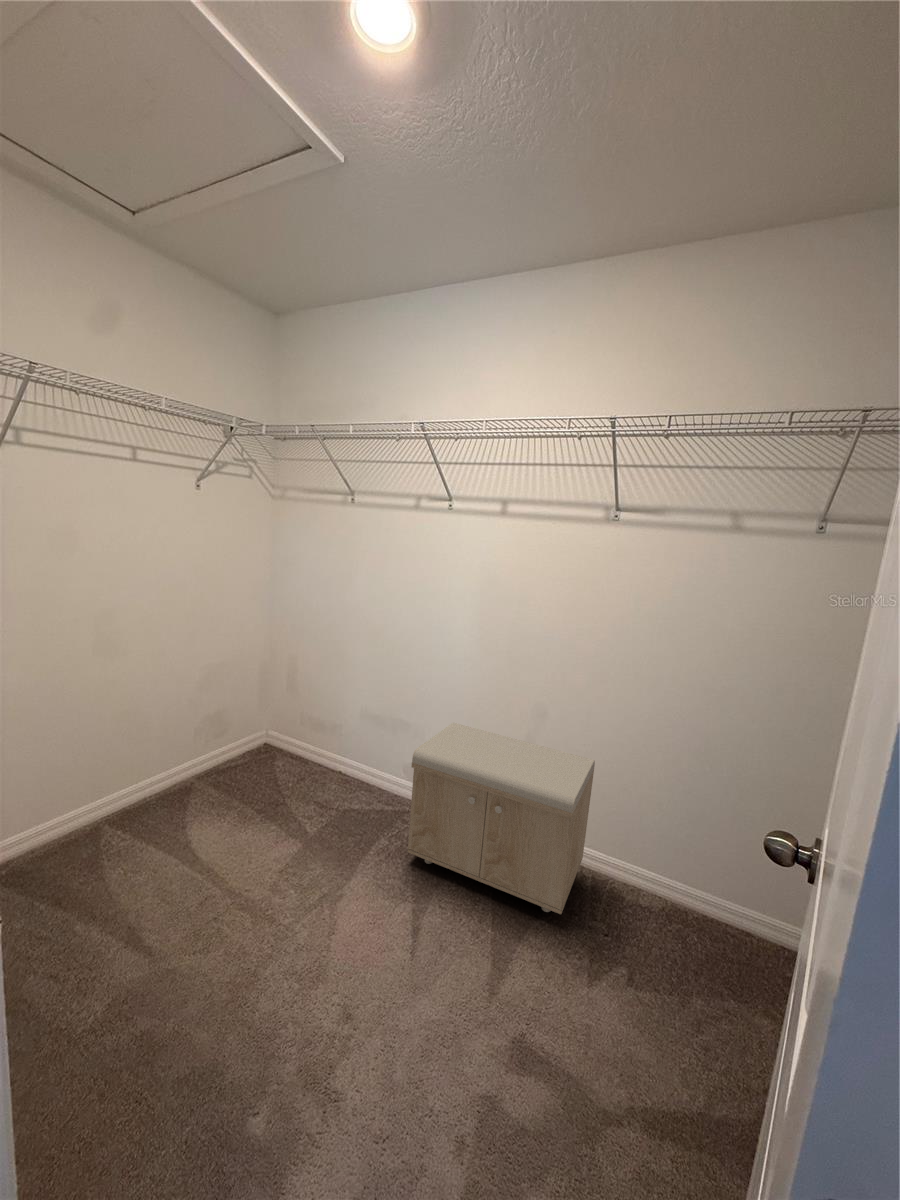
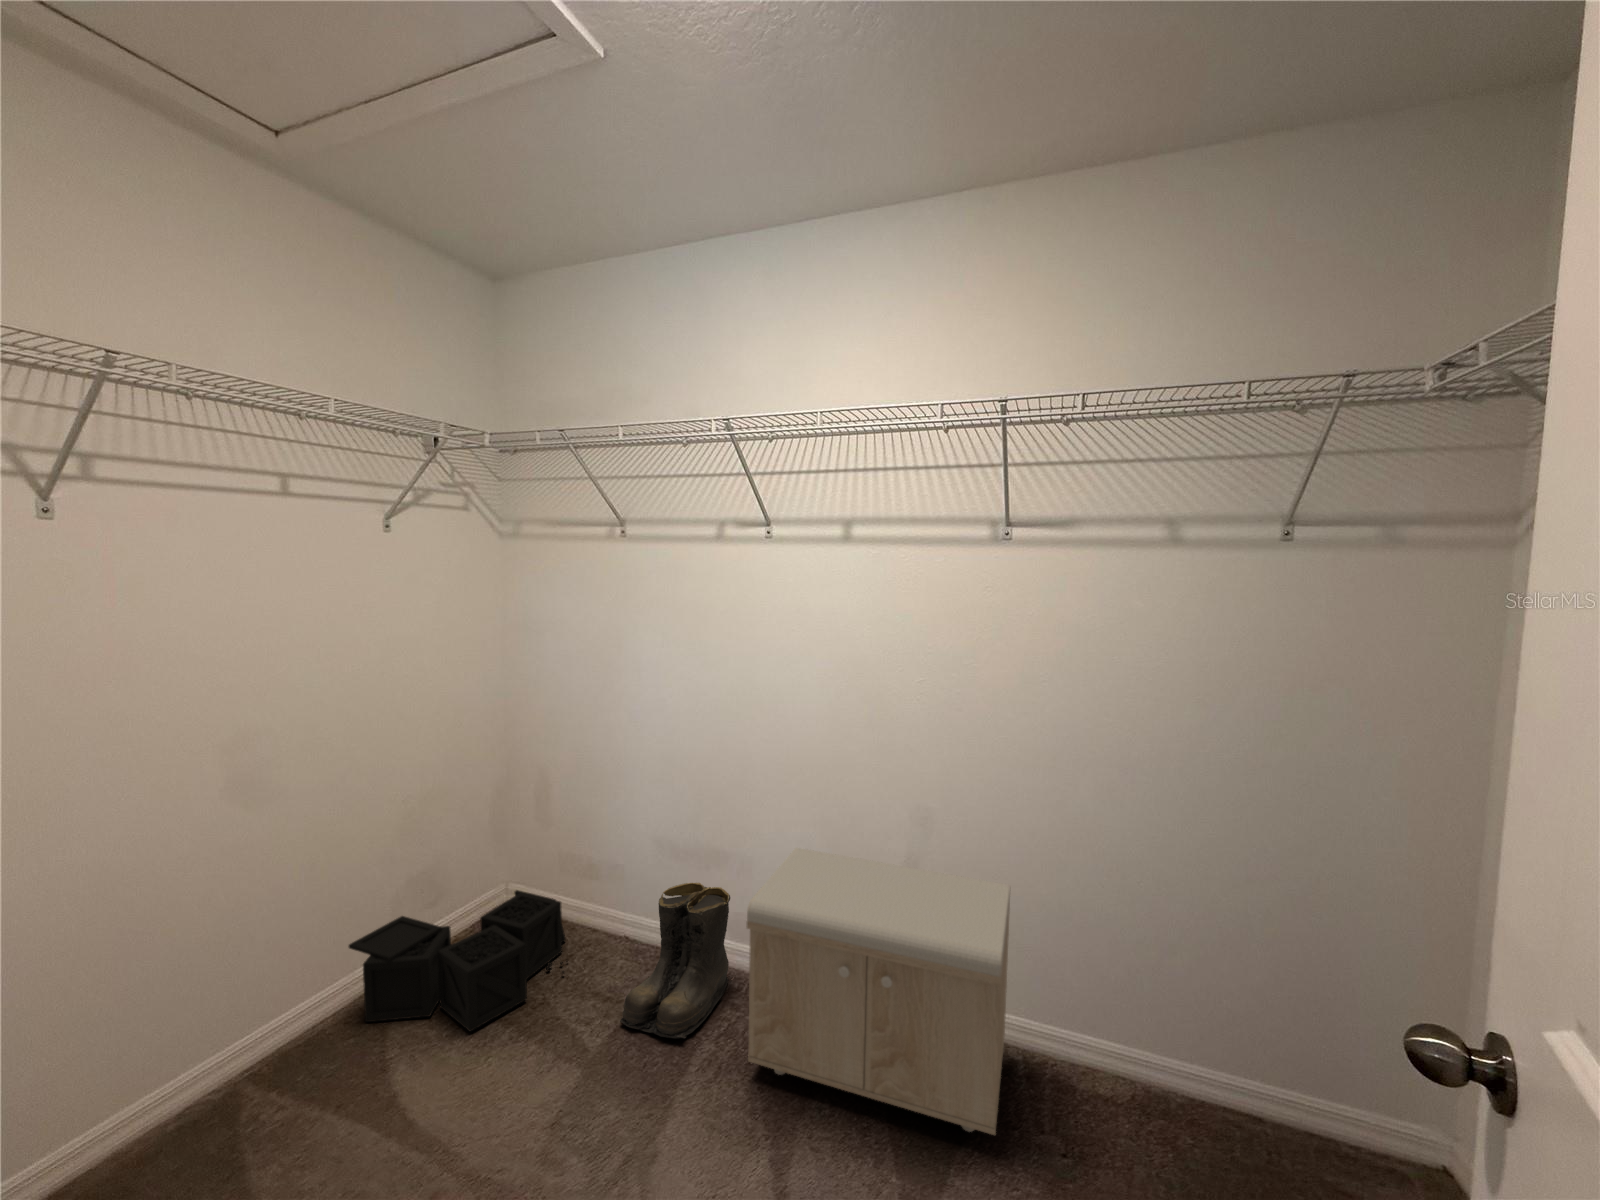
storage bin: none [166,734,302,814] -> present [349,890,568,1031]
boots: none [330,740,408,835] -> present [620,883,730,1038]

